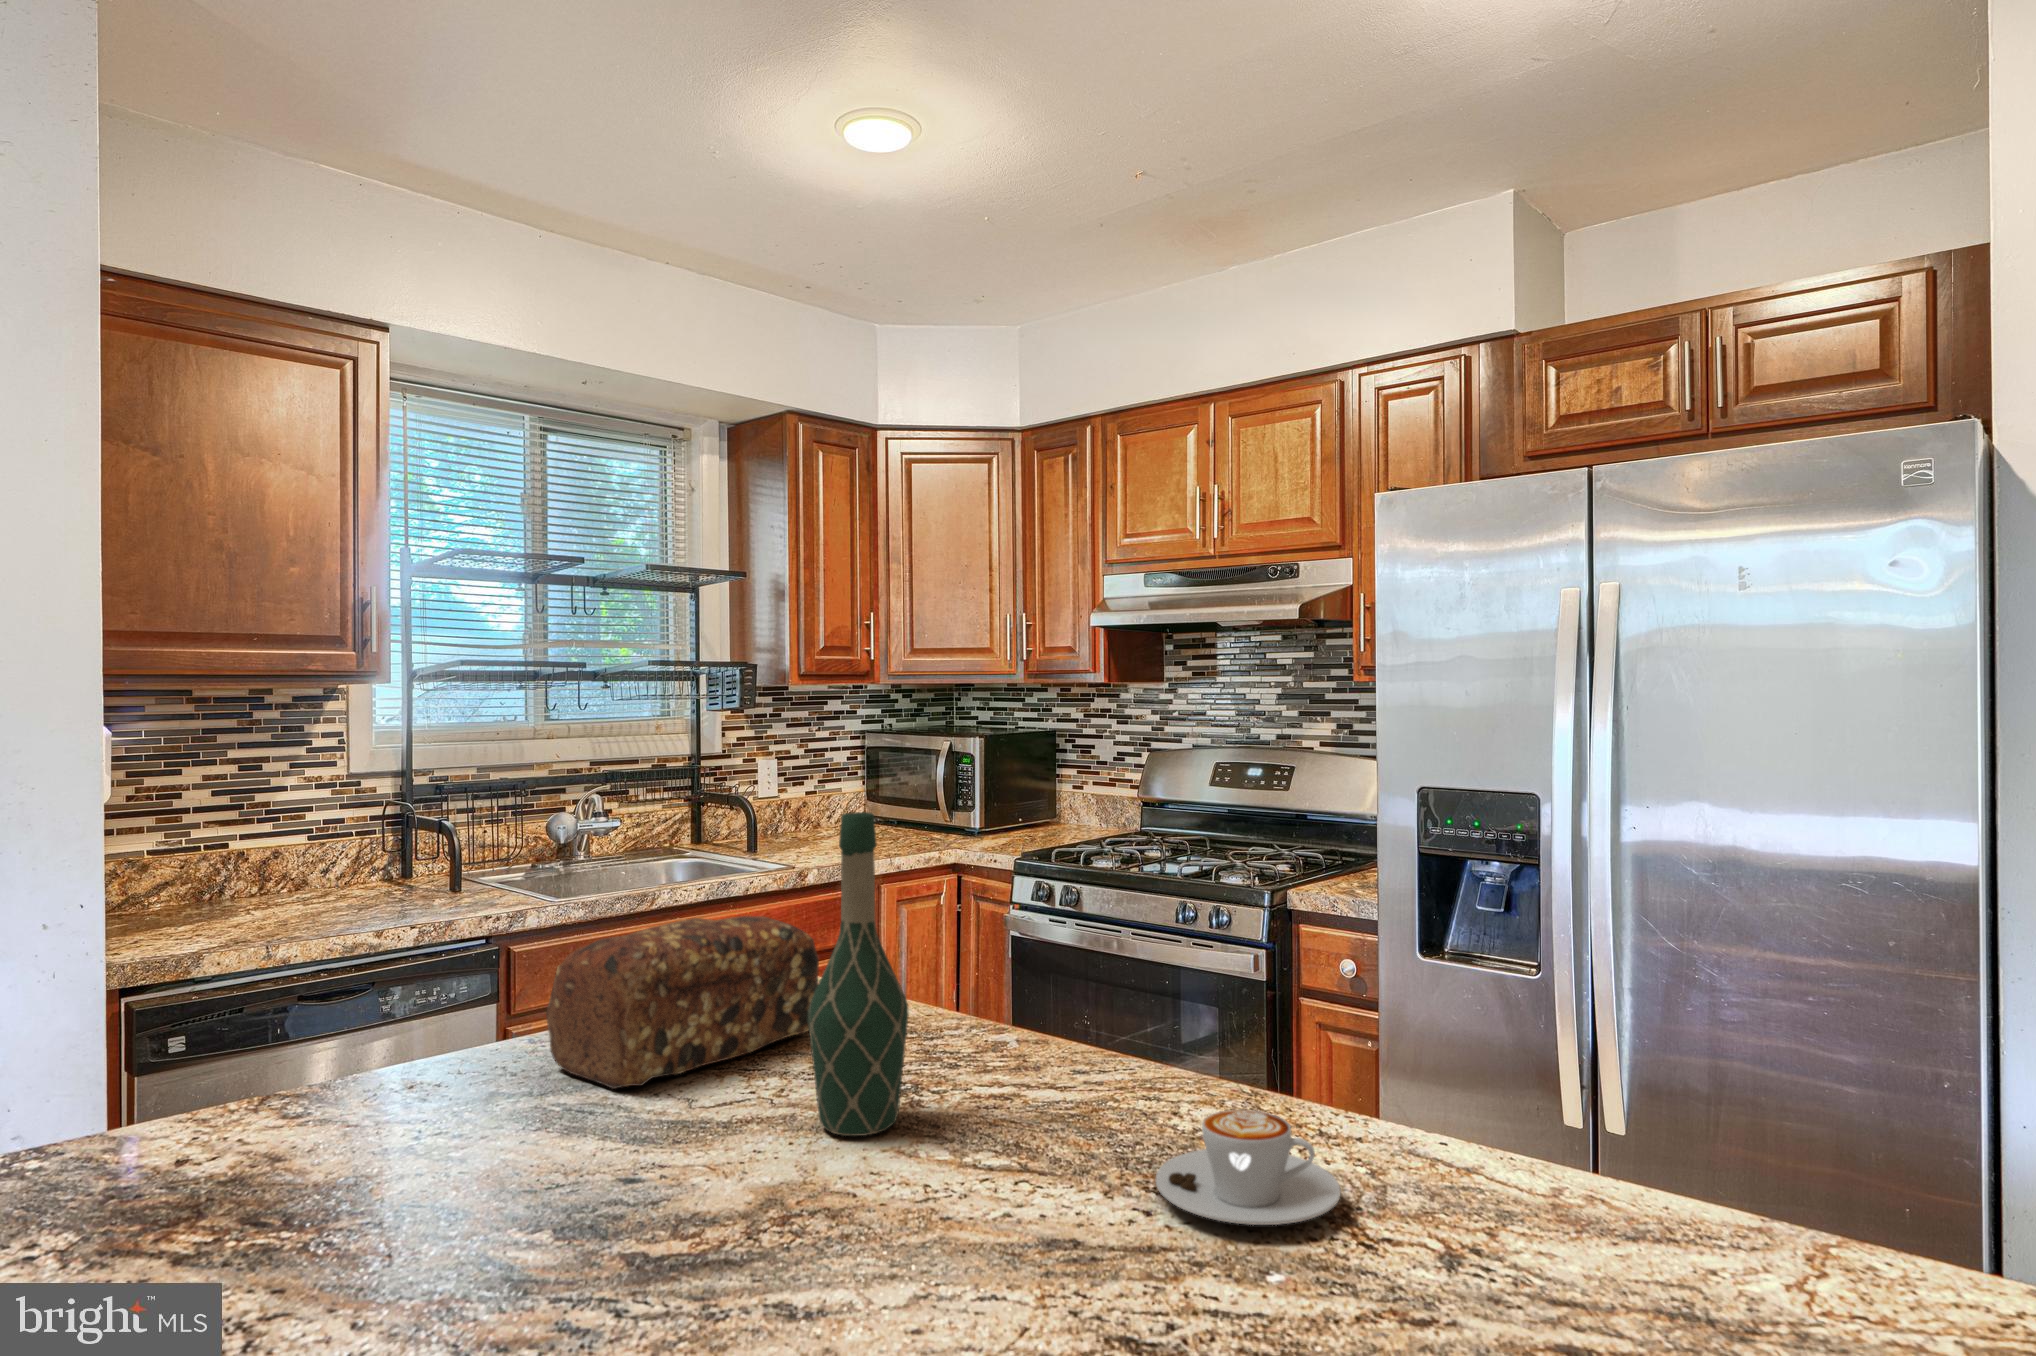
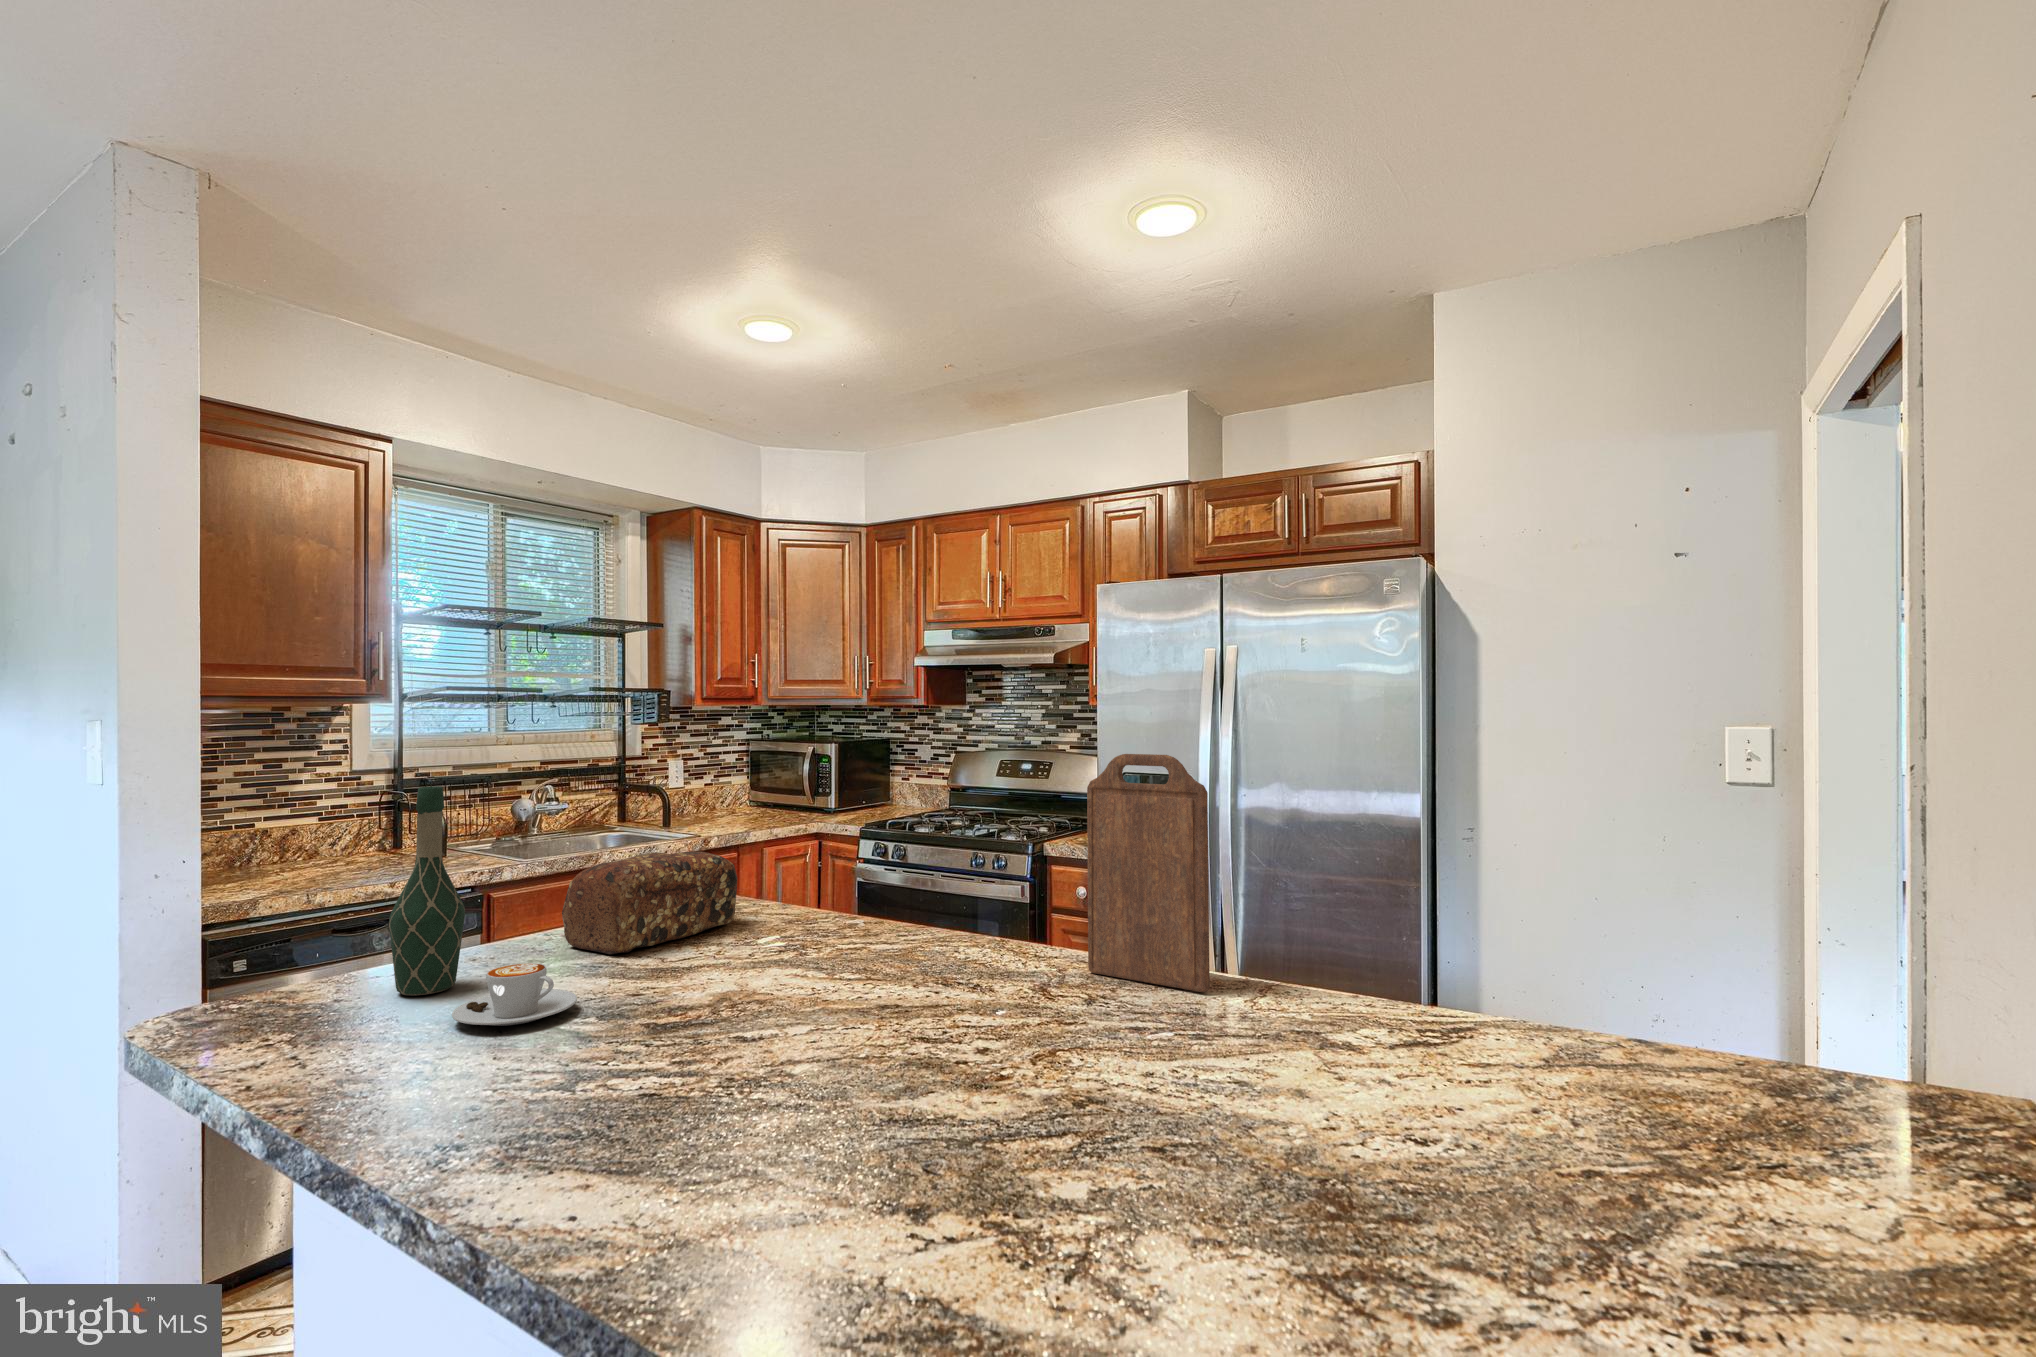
cutting board: none [1421,776,1687,1248] -> present [1087,754,1210,992]
wine bottle: present [808,812,908,1136] -> present [389,786,465,995]
coffee cup: present [1156,1110,1341,1225] -> present [452,963,577,1026]

